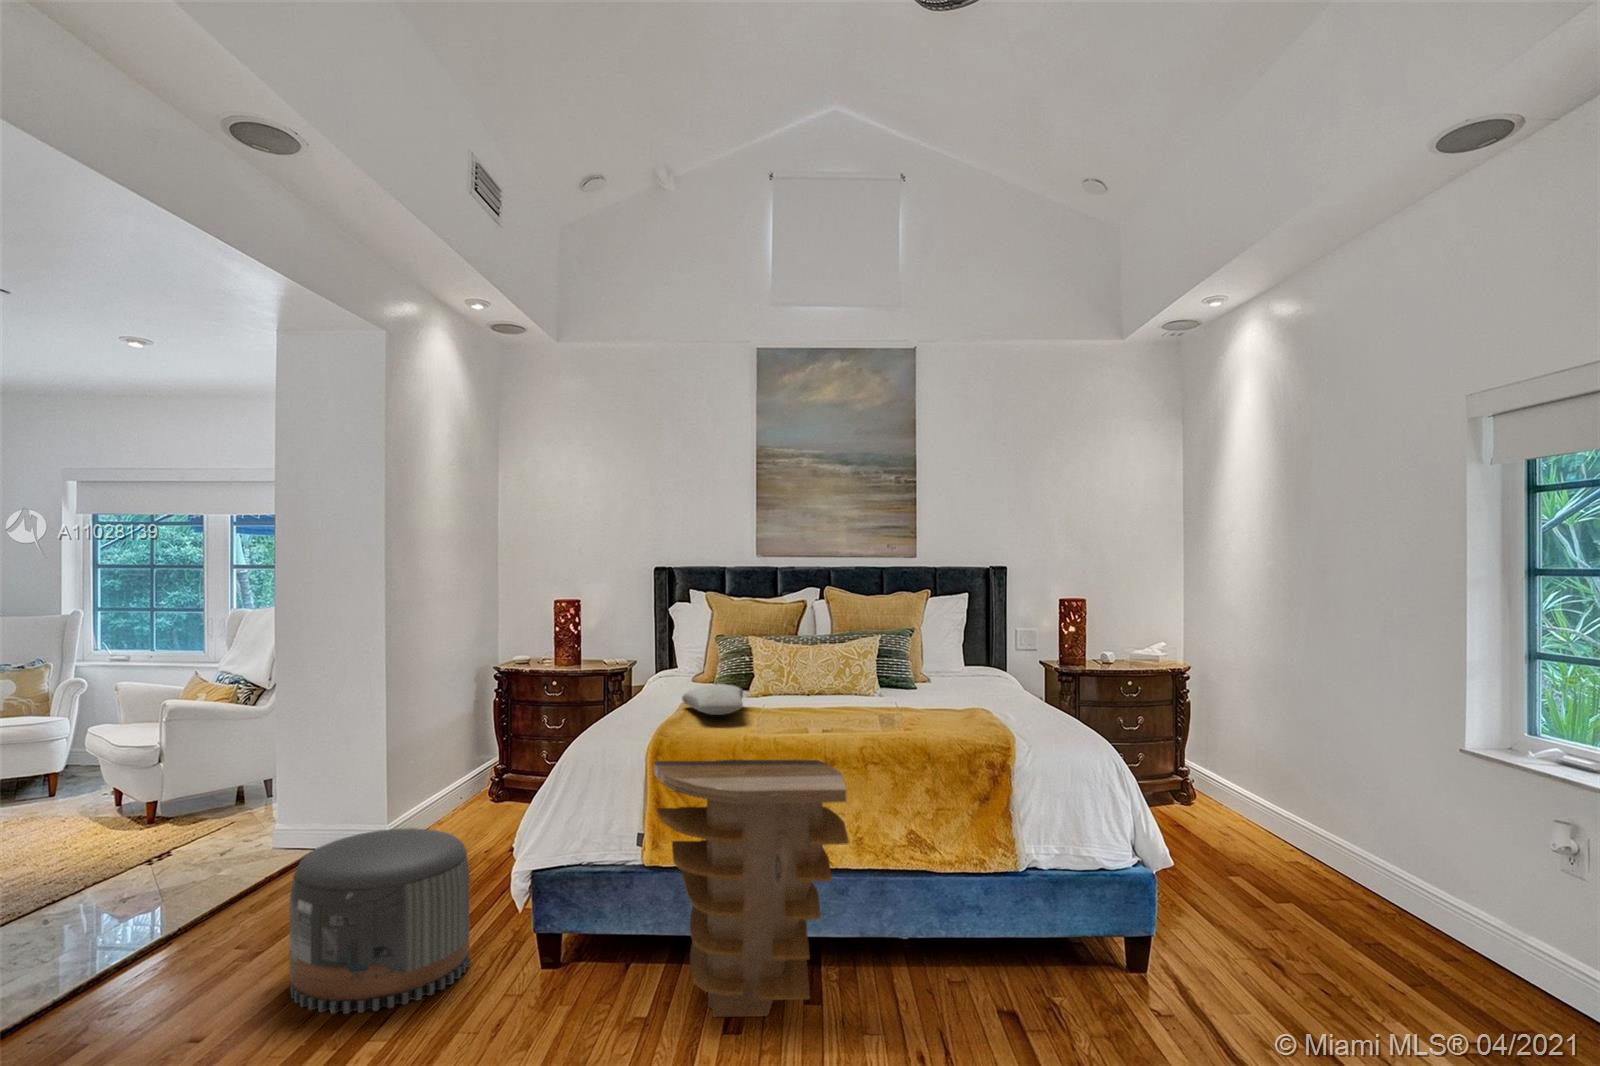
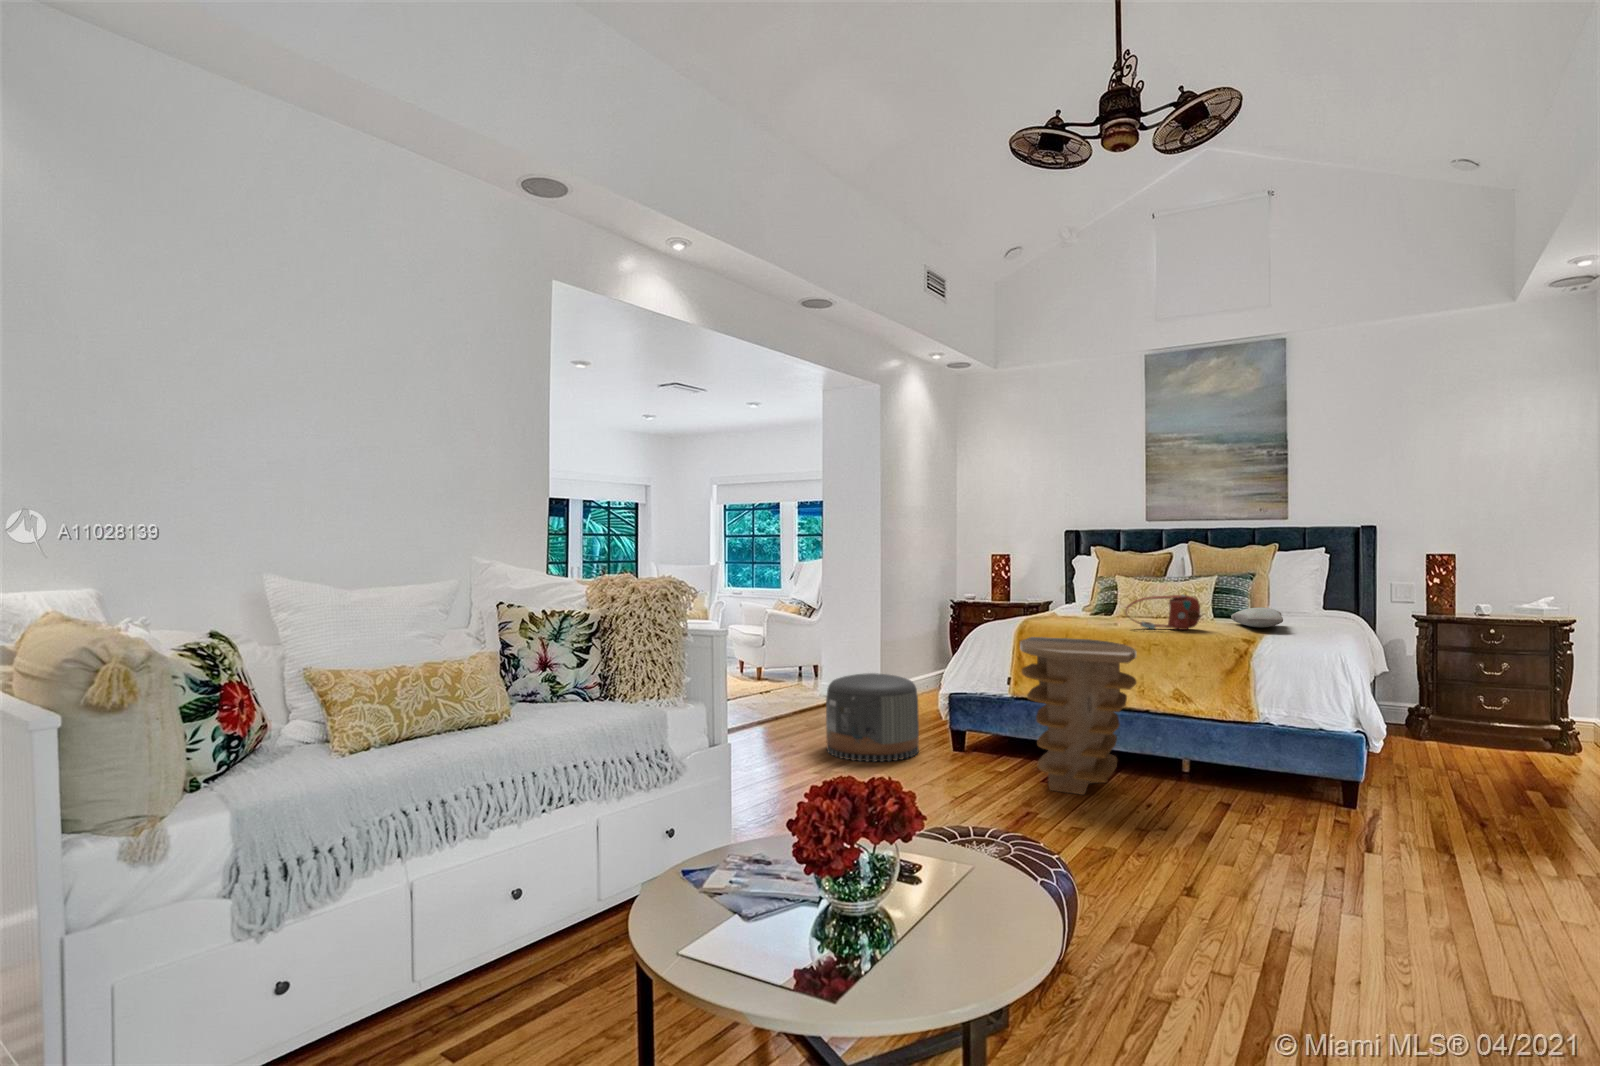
handbag: none [797,672,895,724] -> present [1125,595,1201,630]
pillow: present [682,684,743,715] -> present [1231,607,1283,627]

